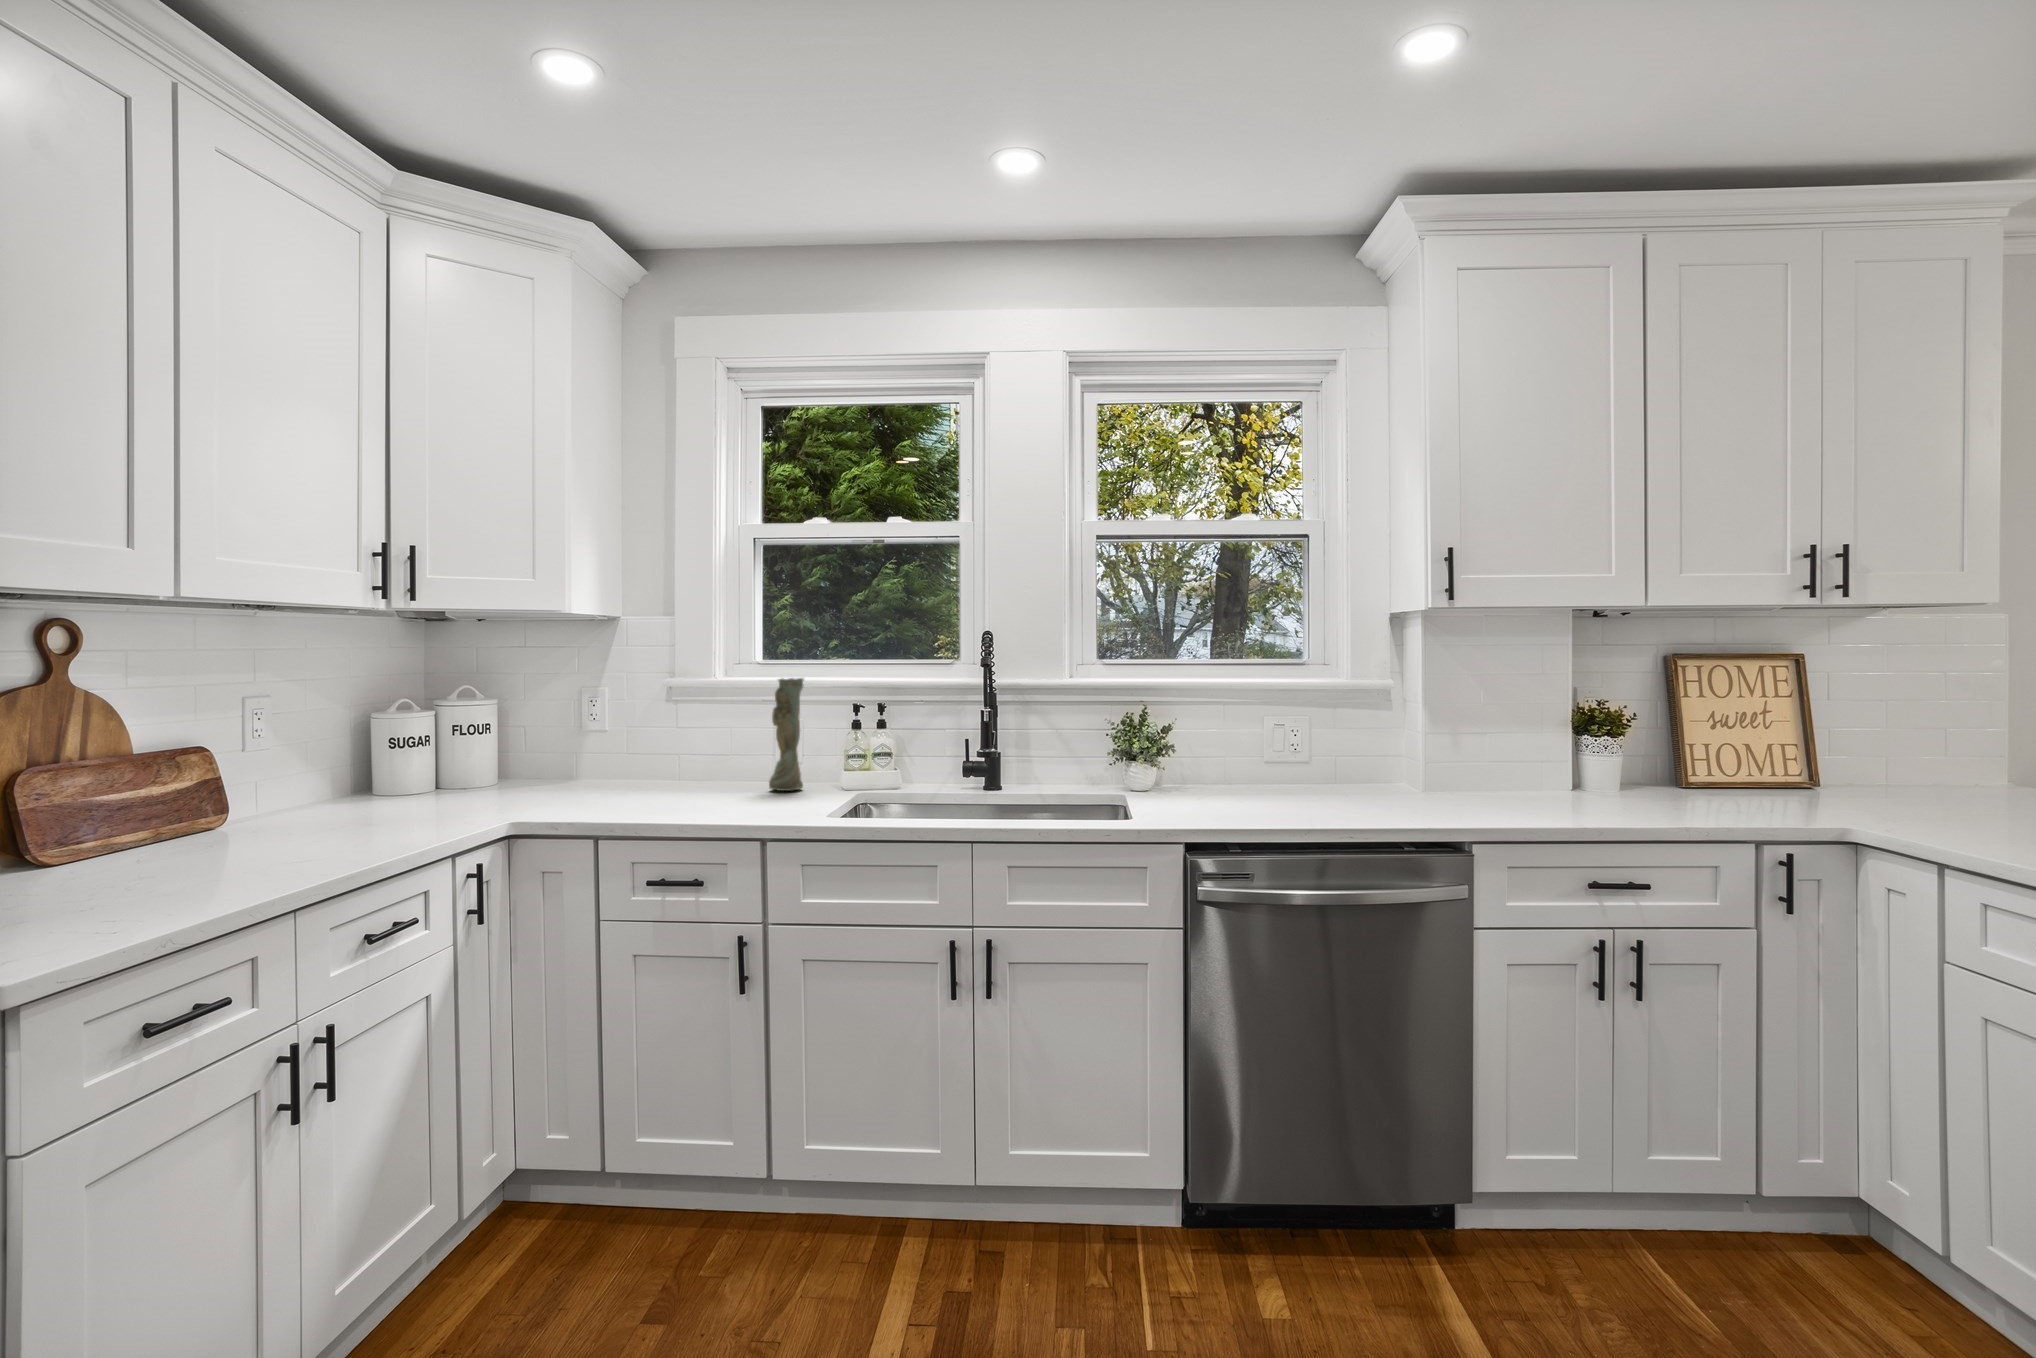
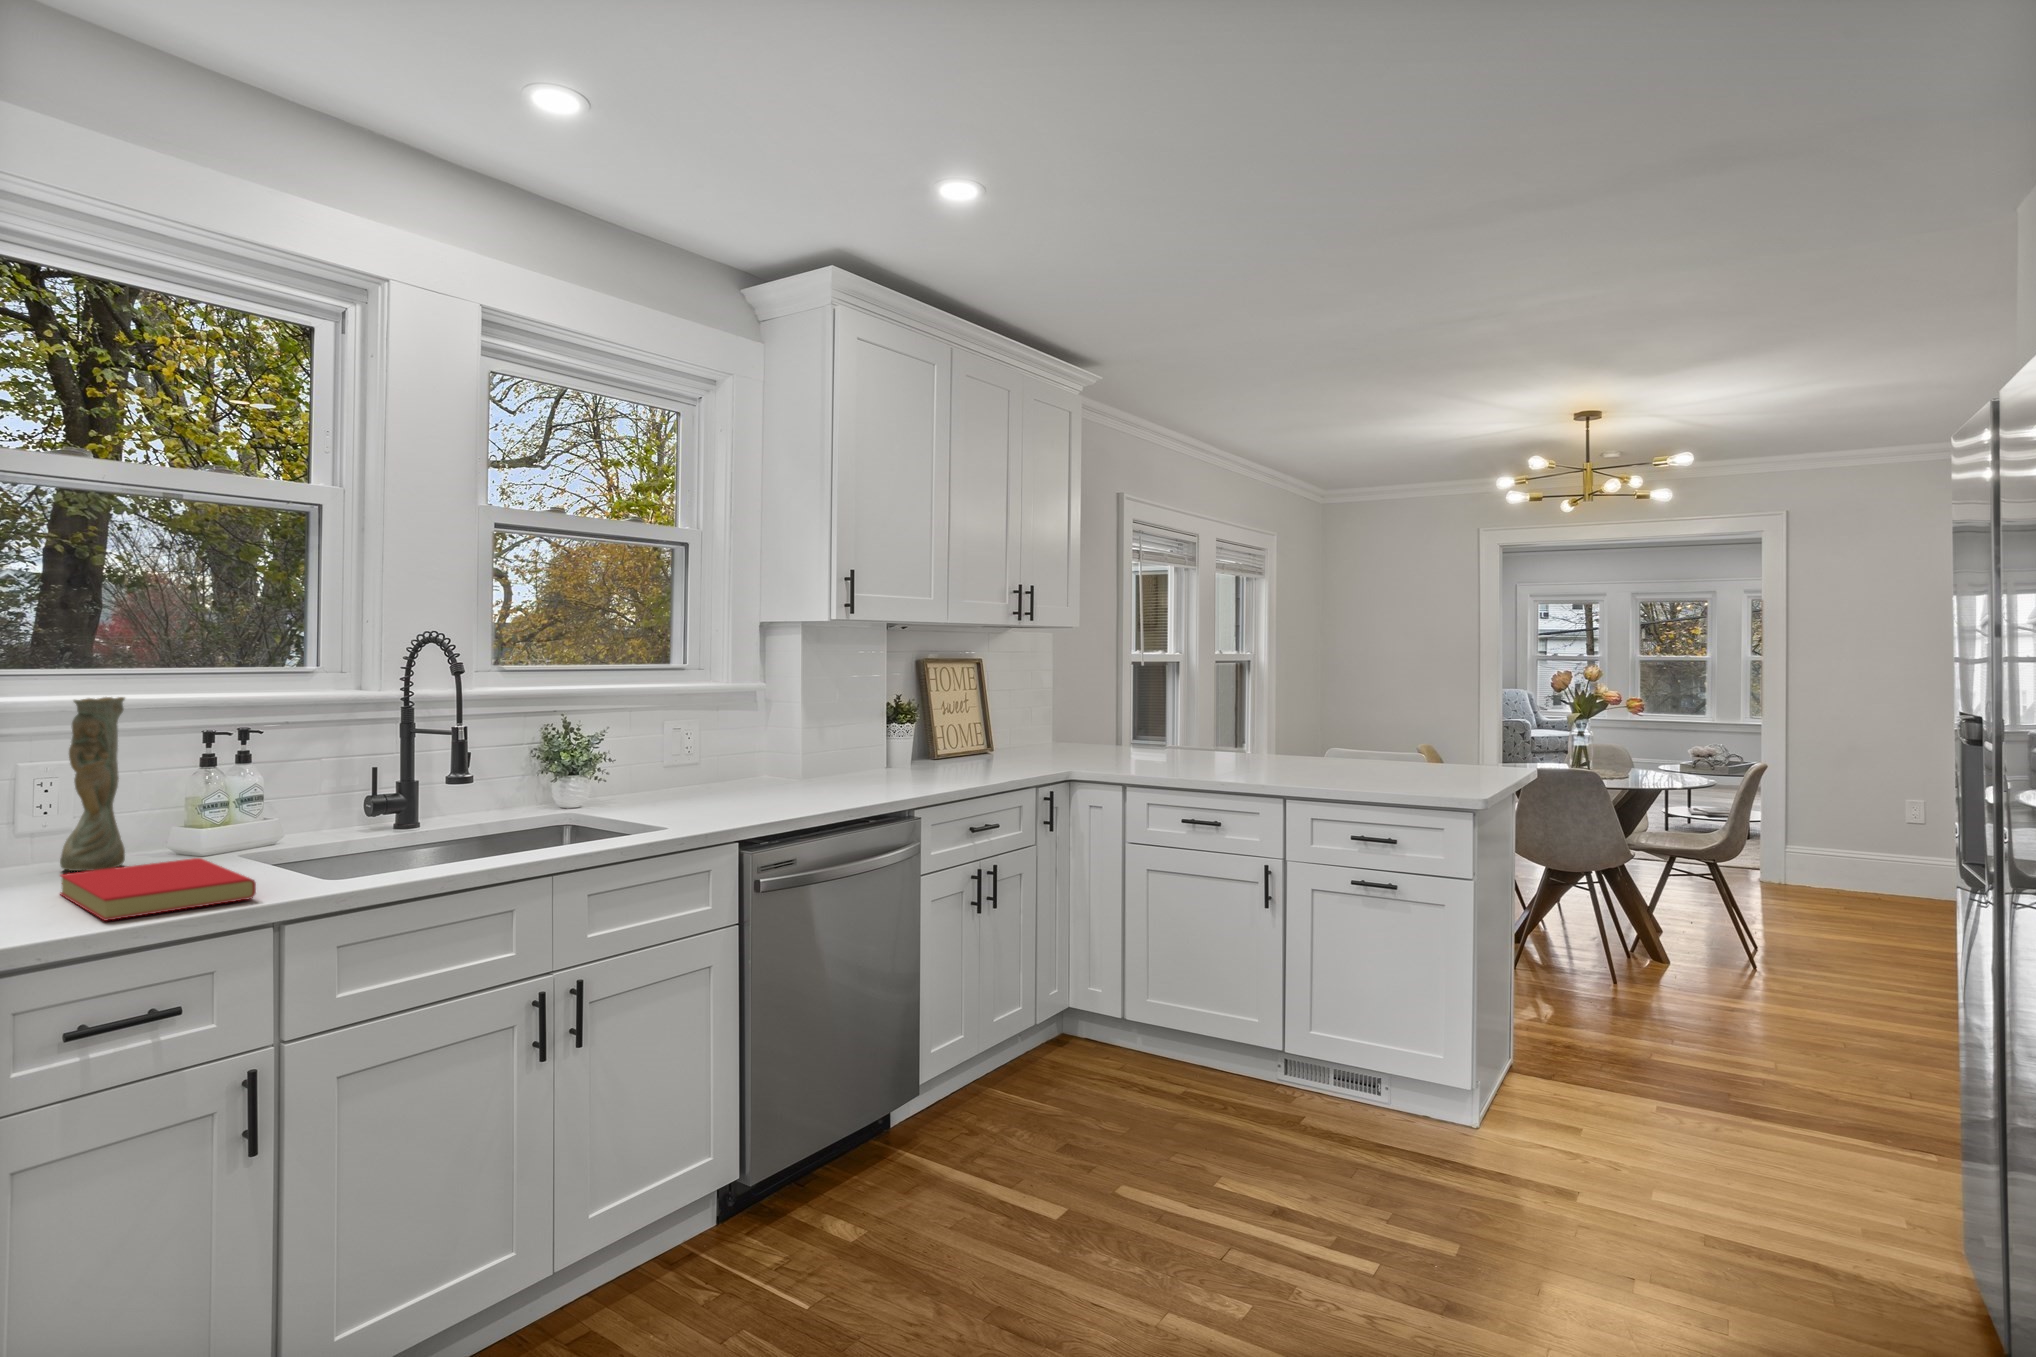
book: none [696,787,809,814] -> present [60,858,256,921]

